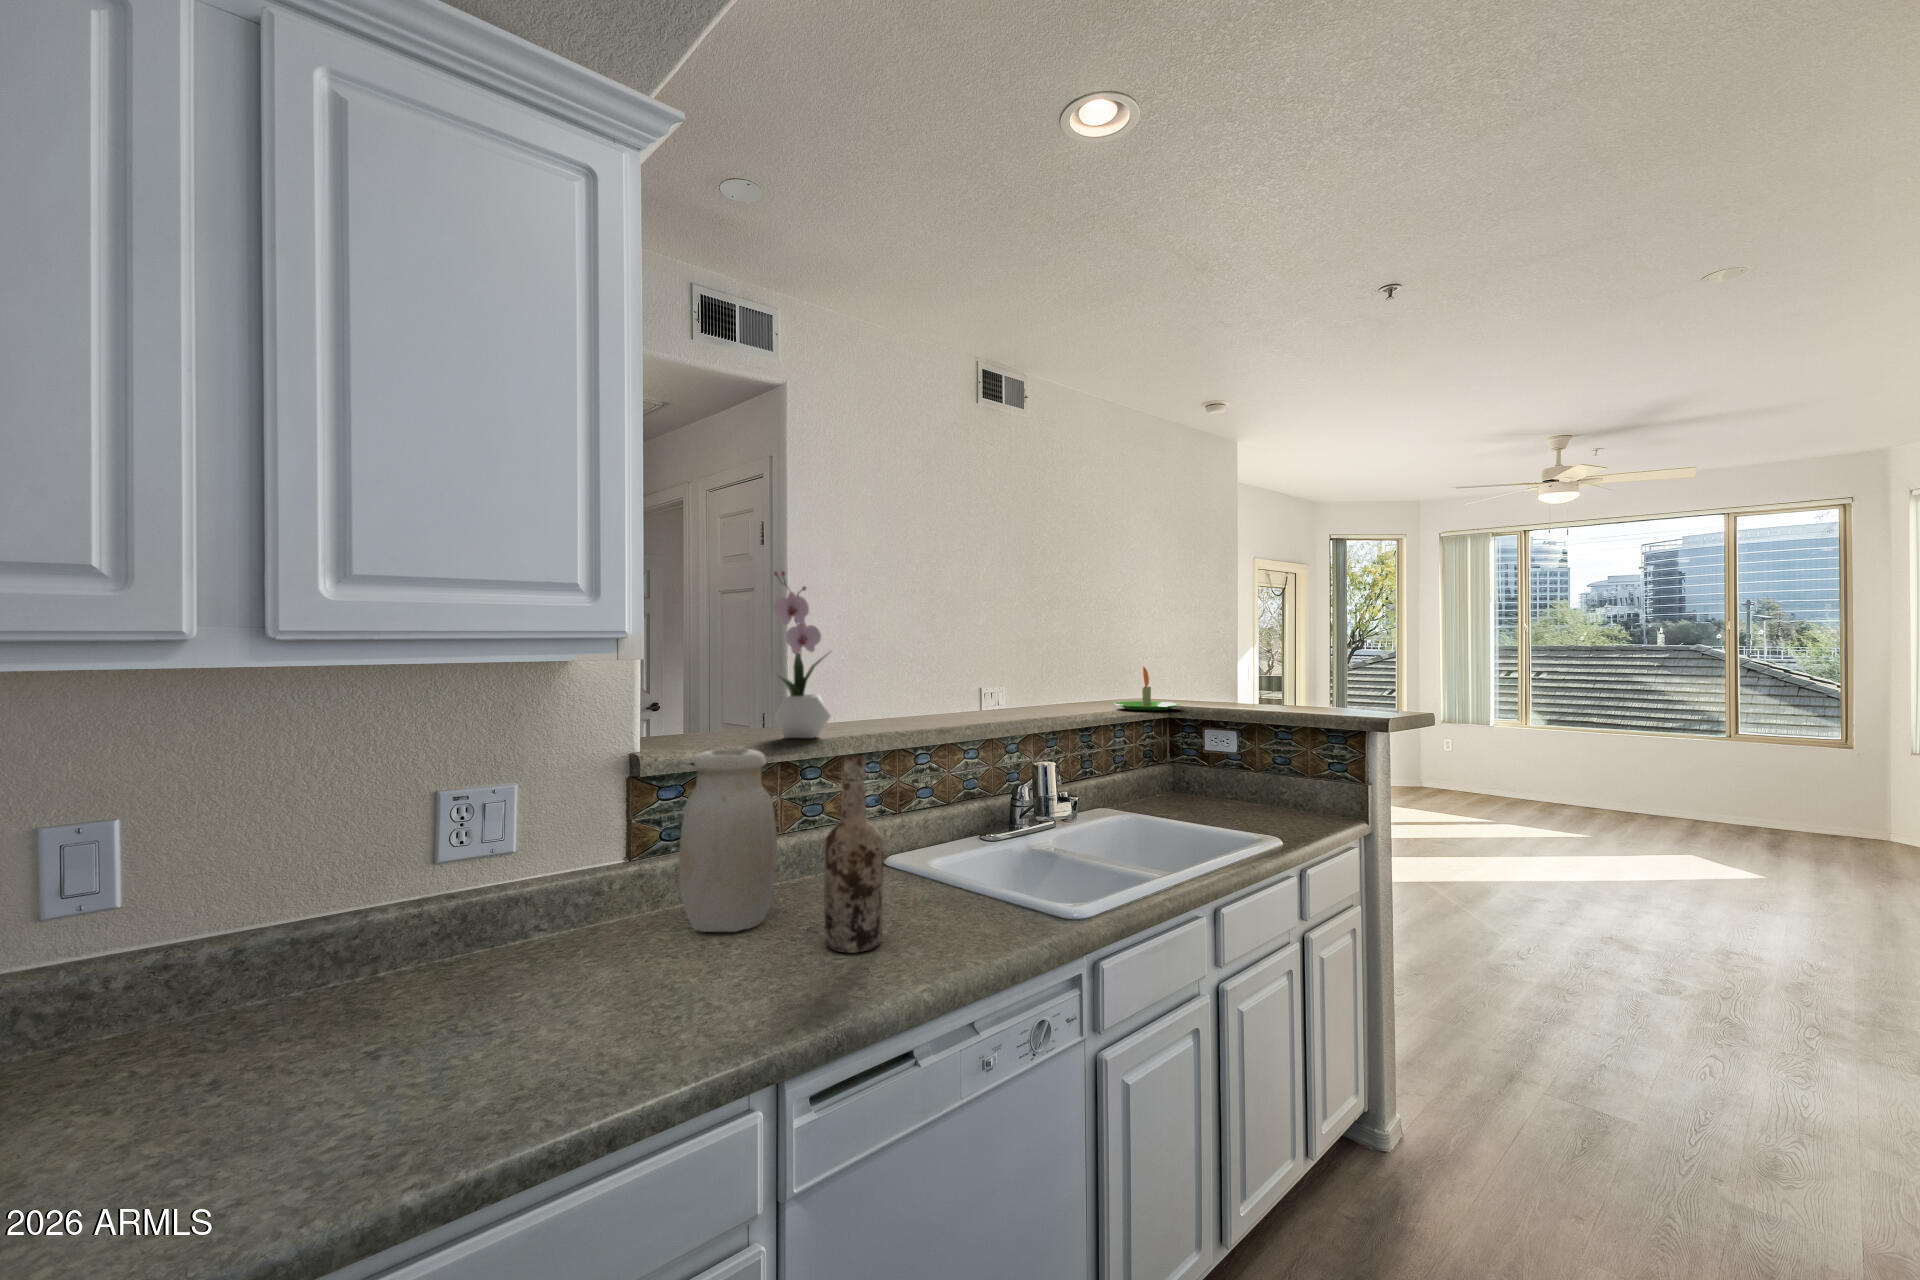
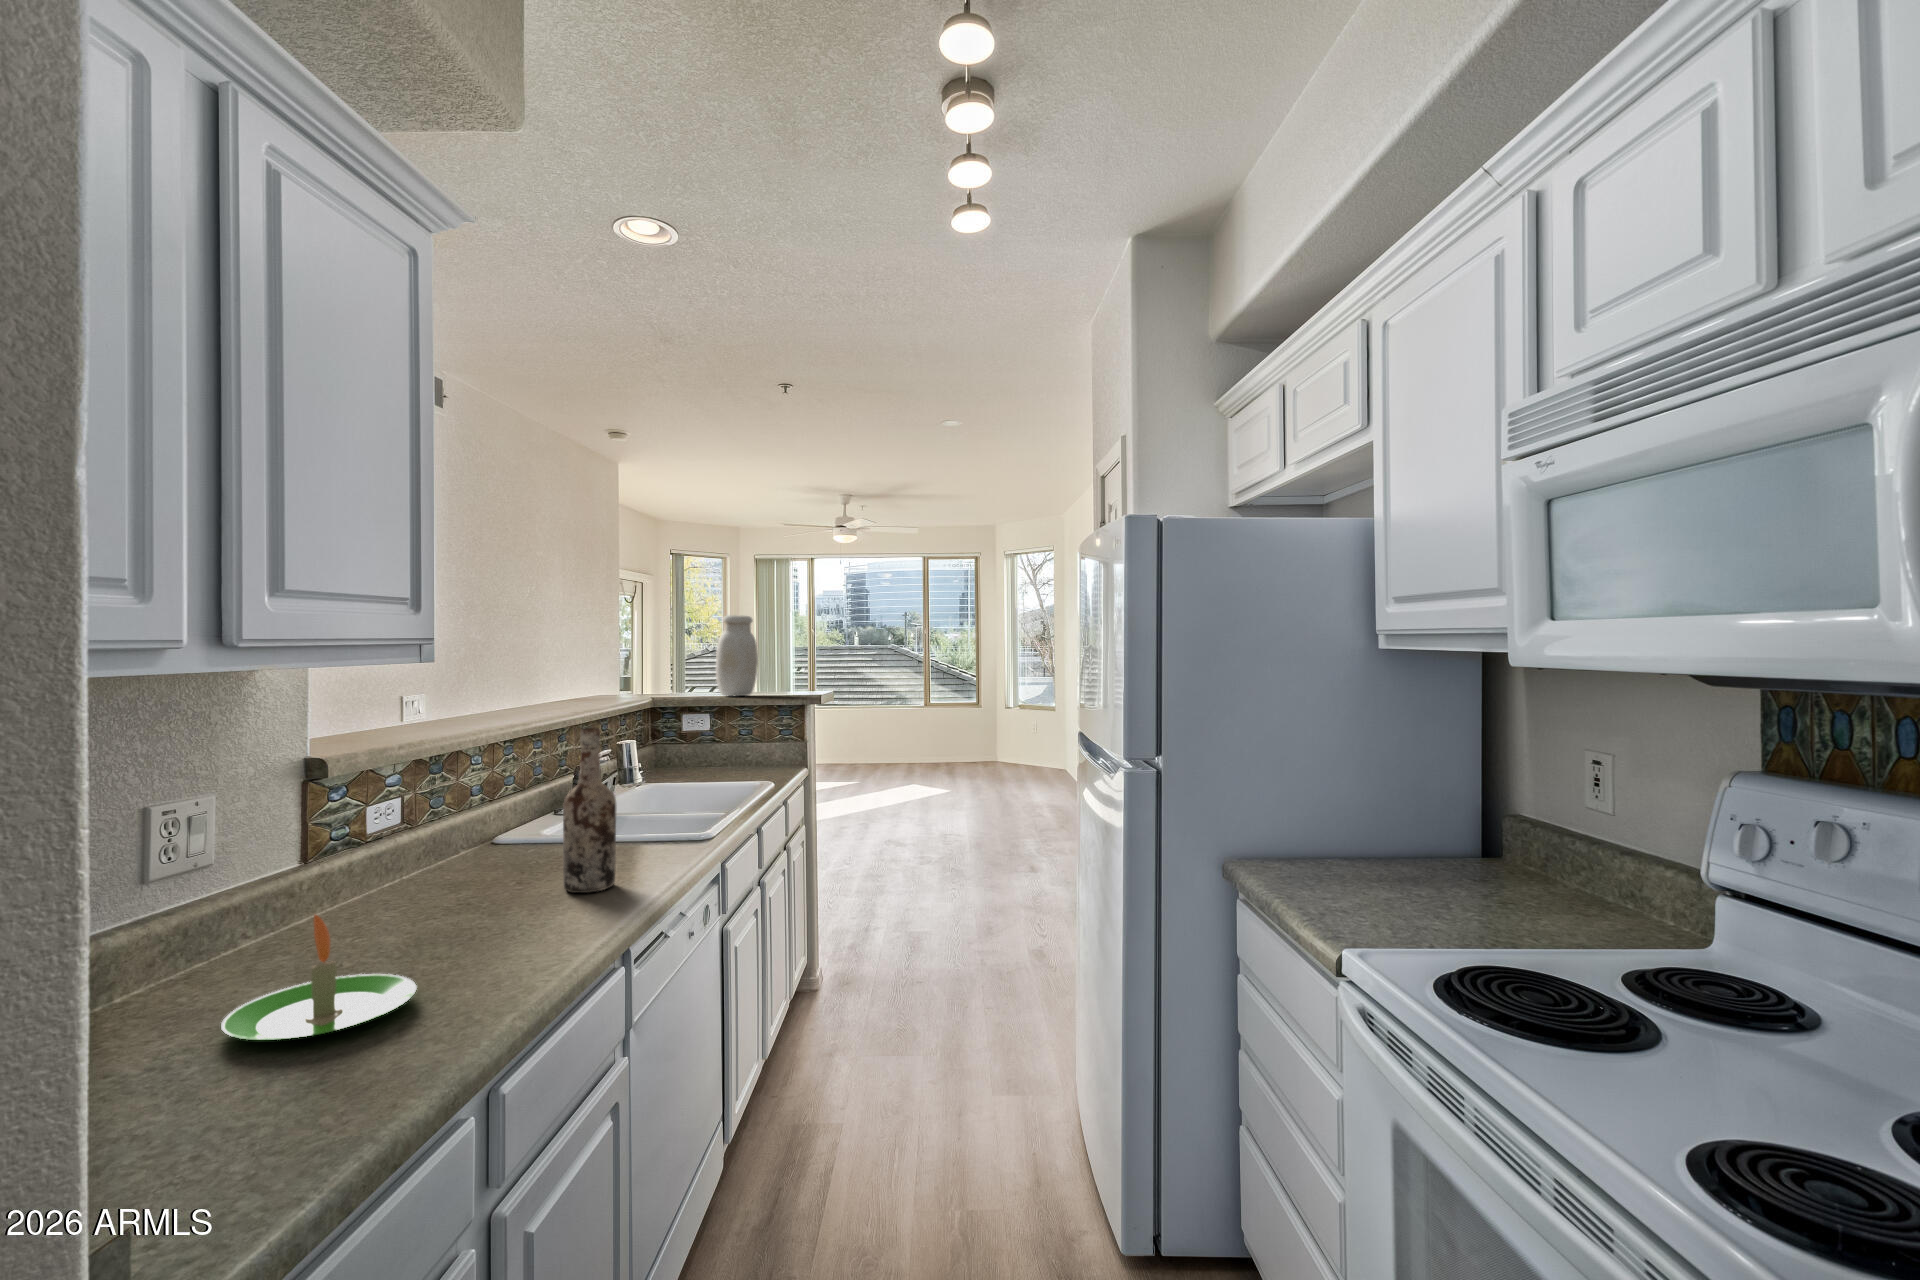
flower arrangement: present [774,571,831,738] -> none [385,564,451,732]
candle: present [1114,667,1180,710] -> present [221,915,417,1040]
jar: present [679,748,777,932] -> present [716,615,758,696]

